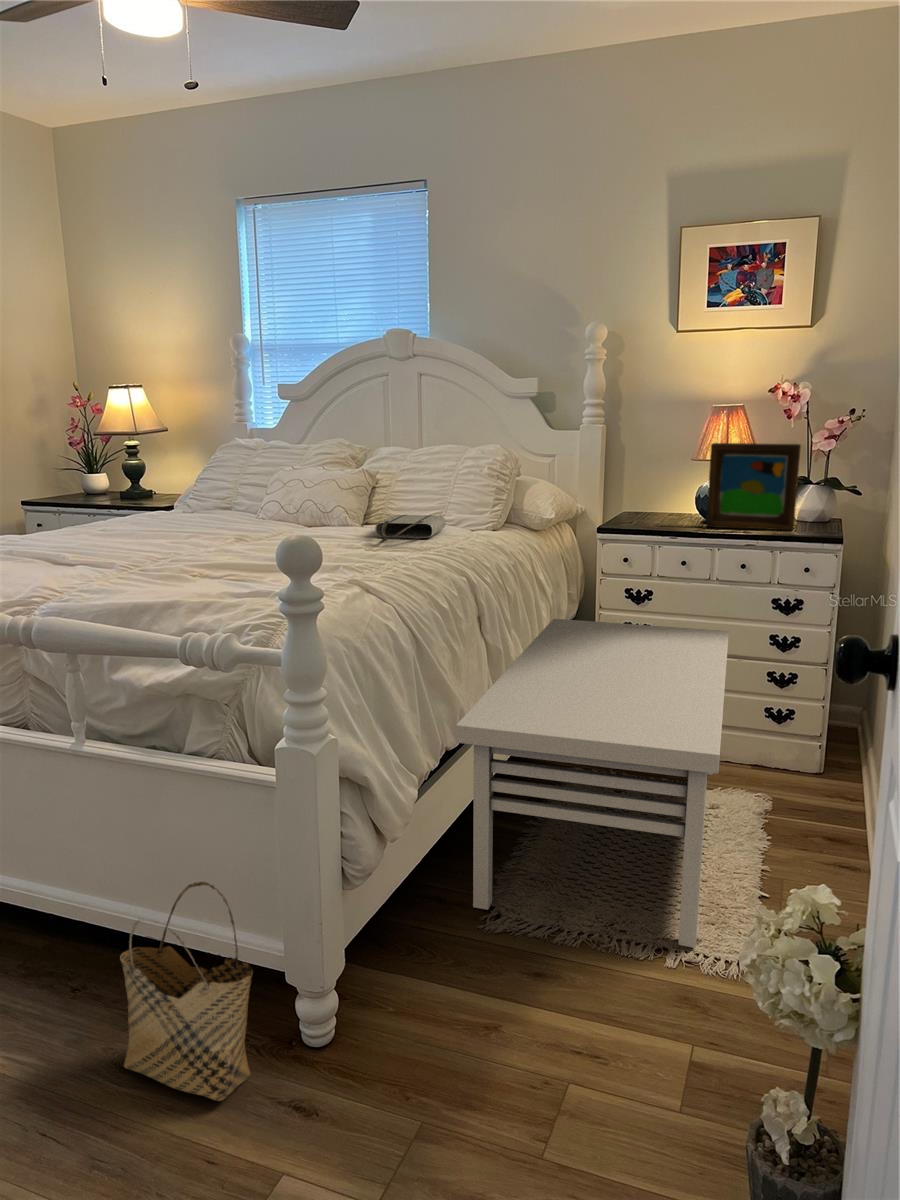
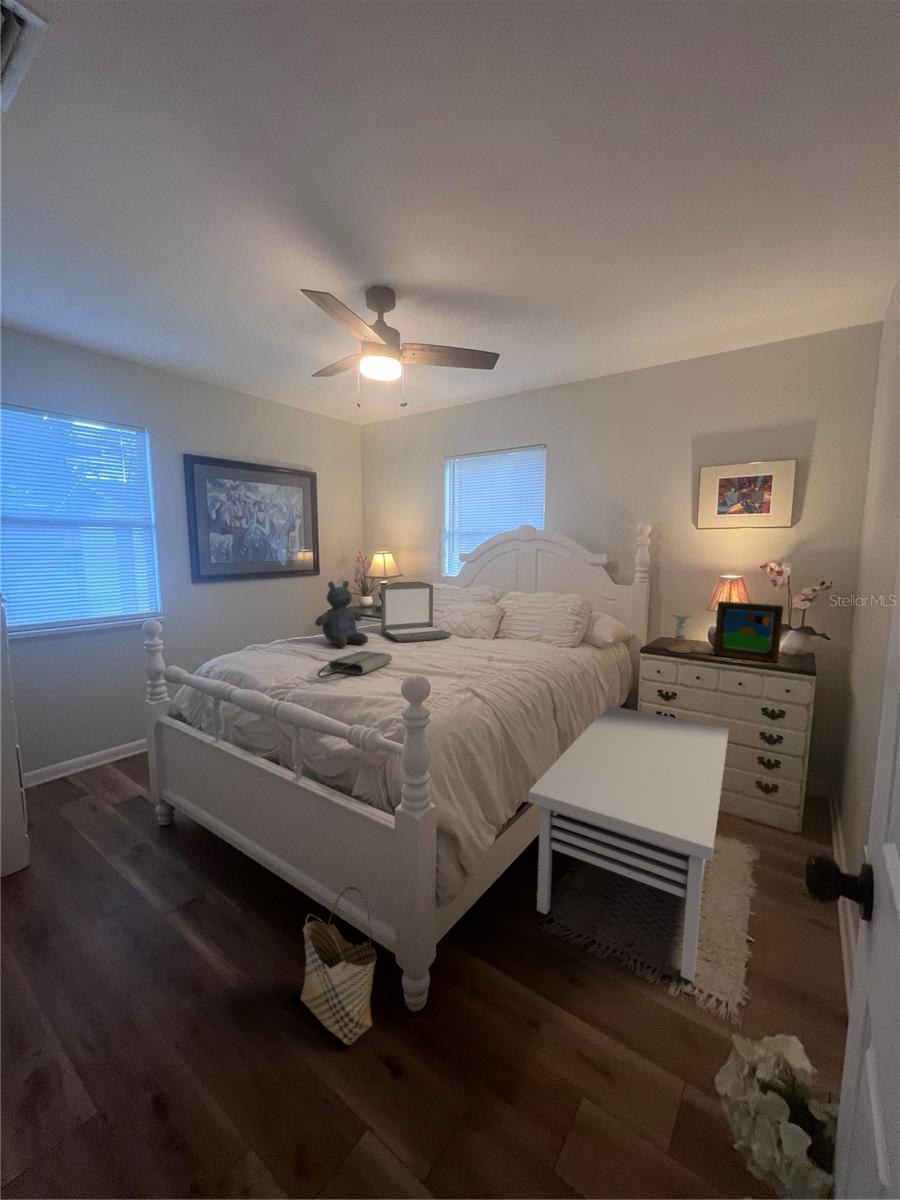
stuffed bear: none [33,423,139,545] -> present [315,581,368,647]
laptop: none [150,429,288,534] -> present [381,582,452,642]
candle holder: none [639,467,675,528] -> present [667,613,692,653]
tote bag: present [375,515,446,540] -> present [317,651,392,677]

